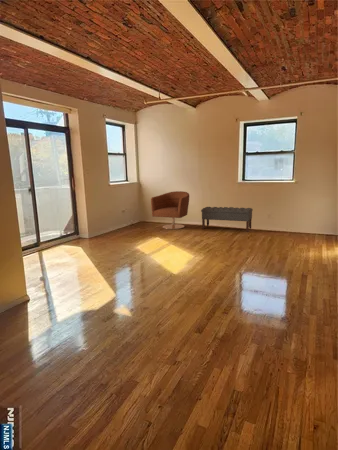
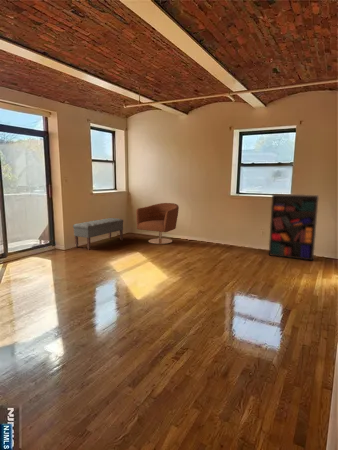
bookshelf: none [275,178,319,237] -> present [269,194,319,260]
bench: present [201,207,253,232] -> present [73,218,123,249]

